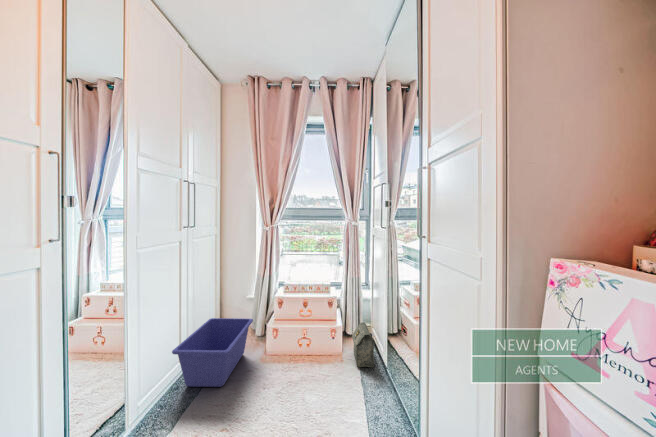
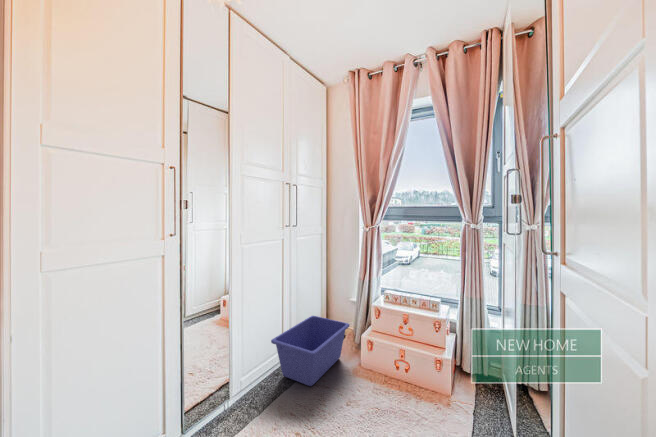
bag: present [352,323,374,367] -> none [466,357,497,424]

